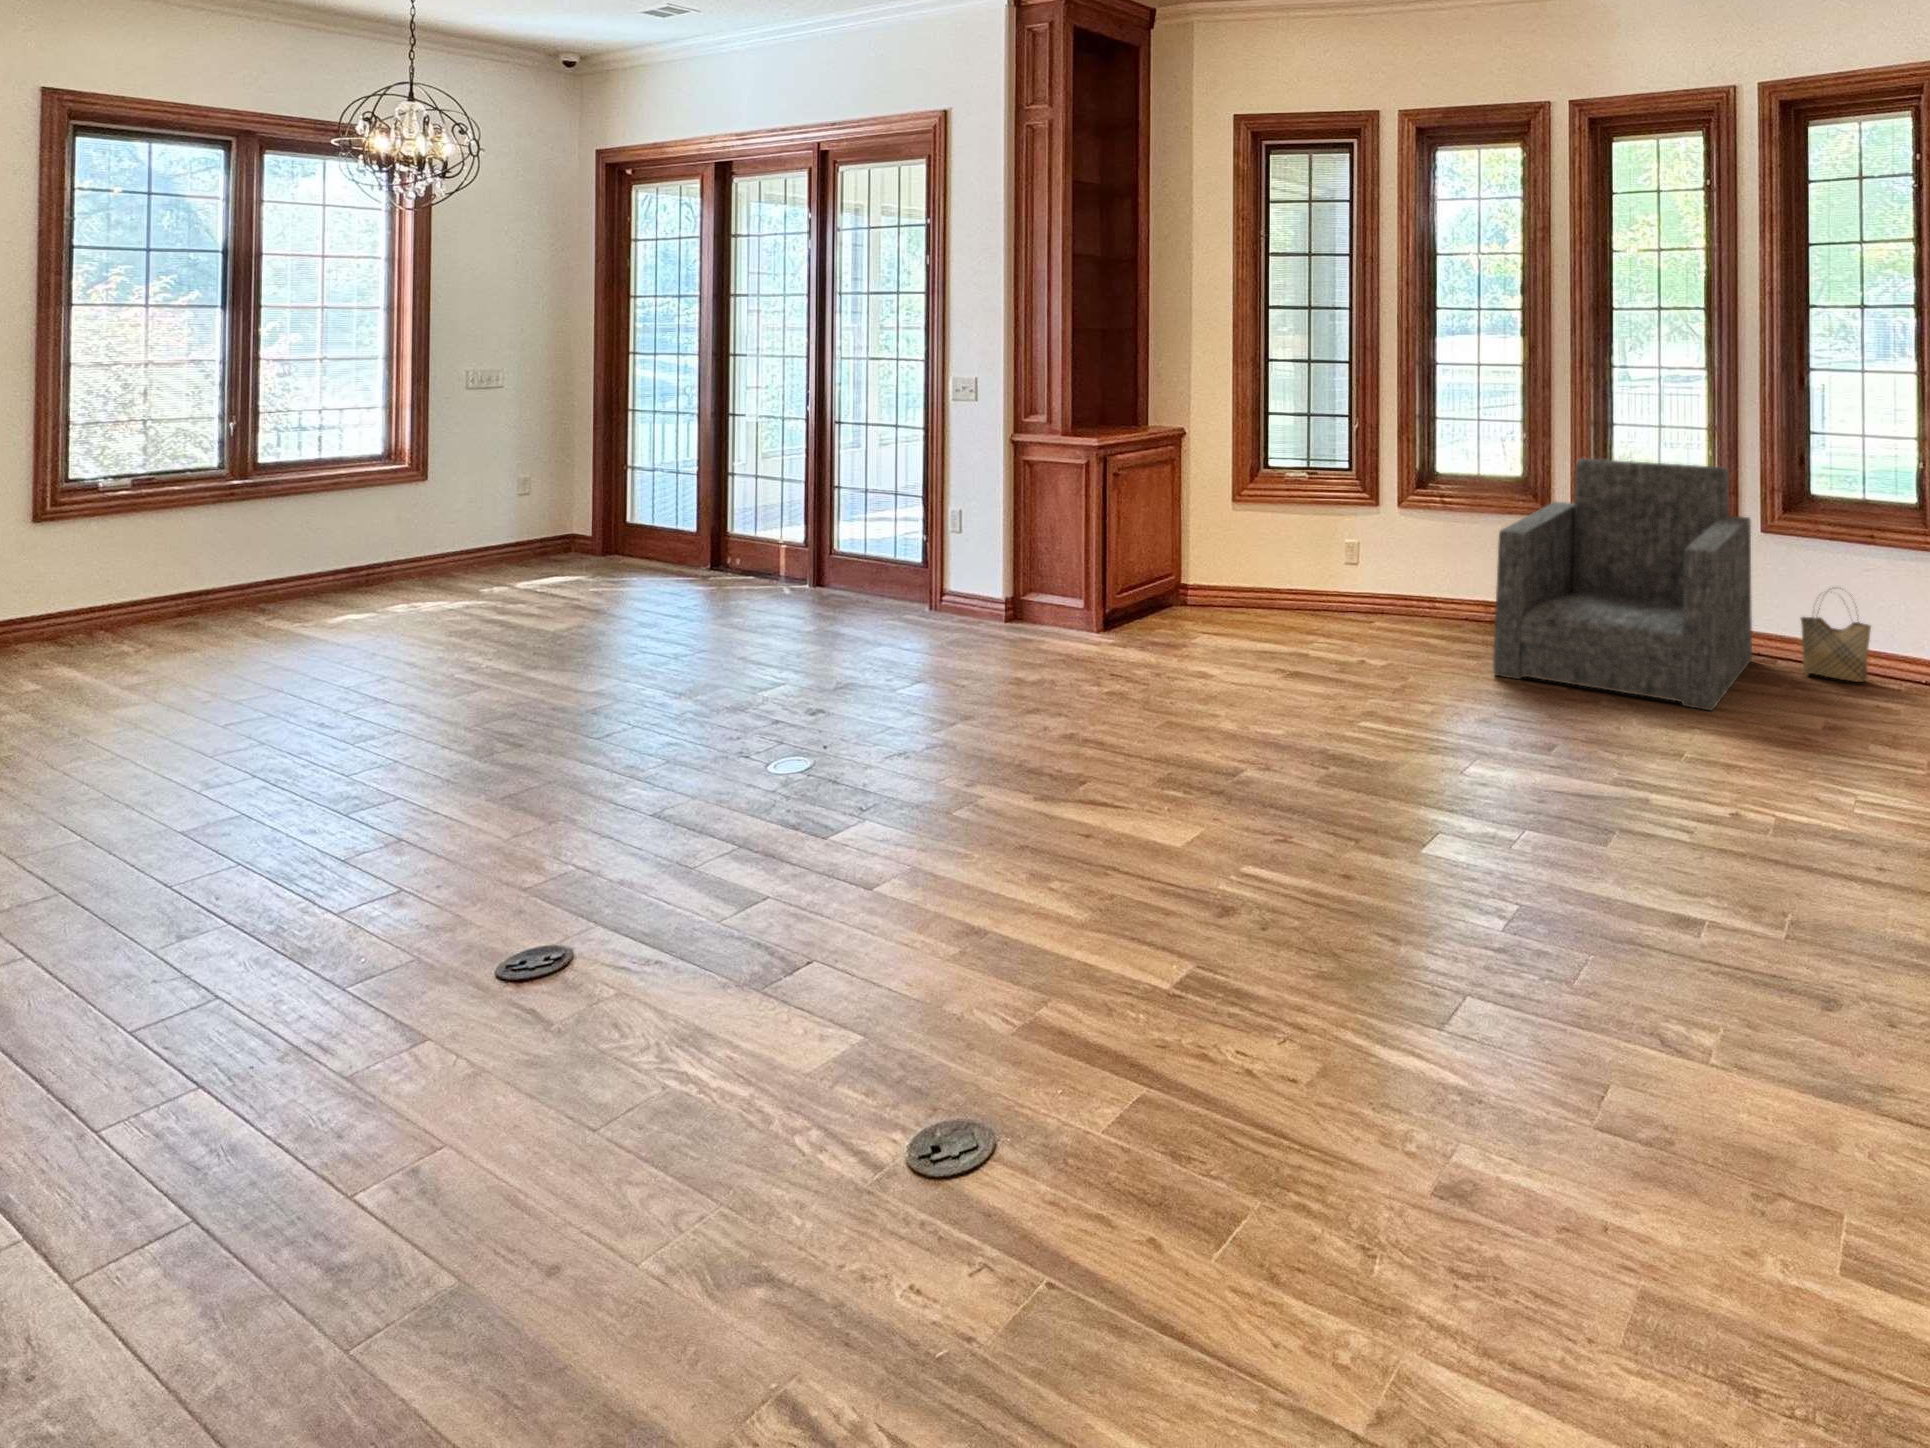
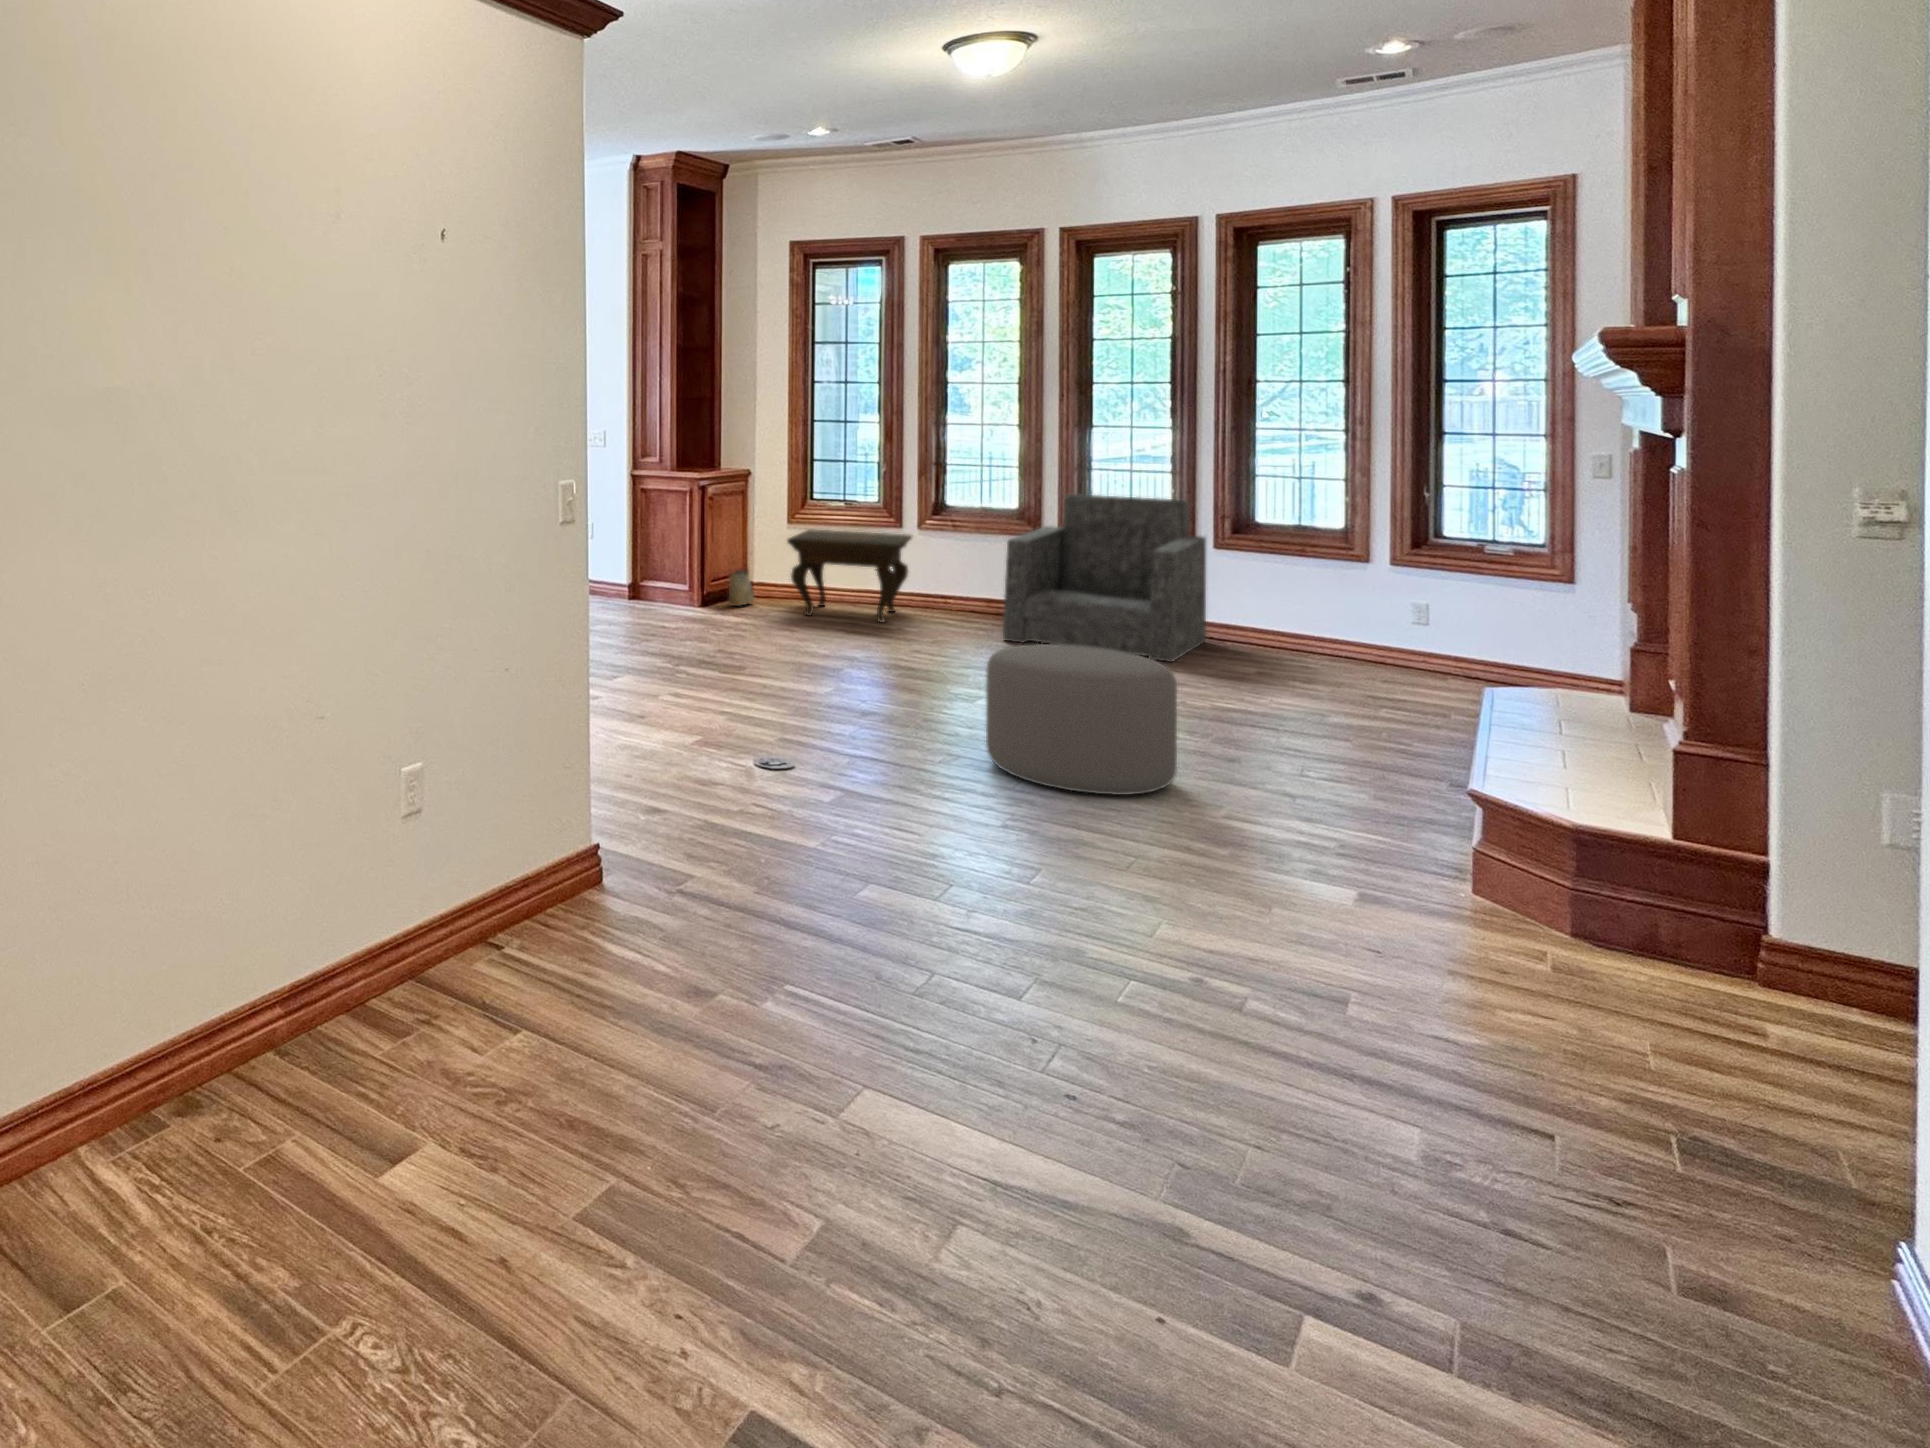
side table: none [1216,508,1390,646] -> present [787,530,912,622]
woven basket: present [1801,588,1871,682] -> present [728,569,754,606]
ottoman: none [1384,815,1736,1216] -> present [986,643,1177,795]

